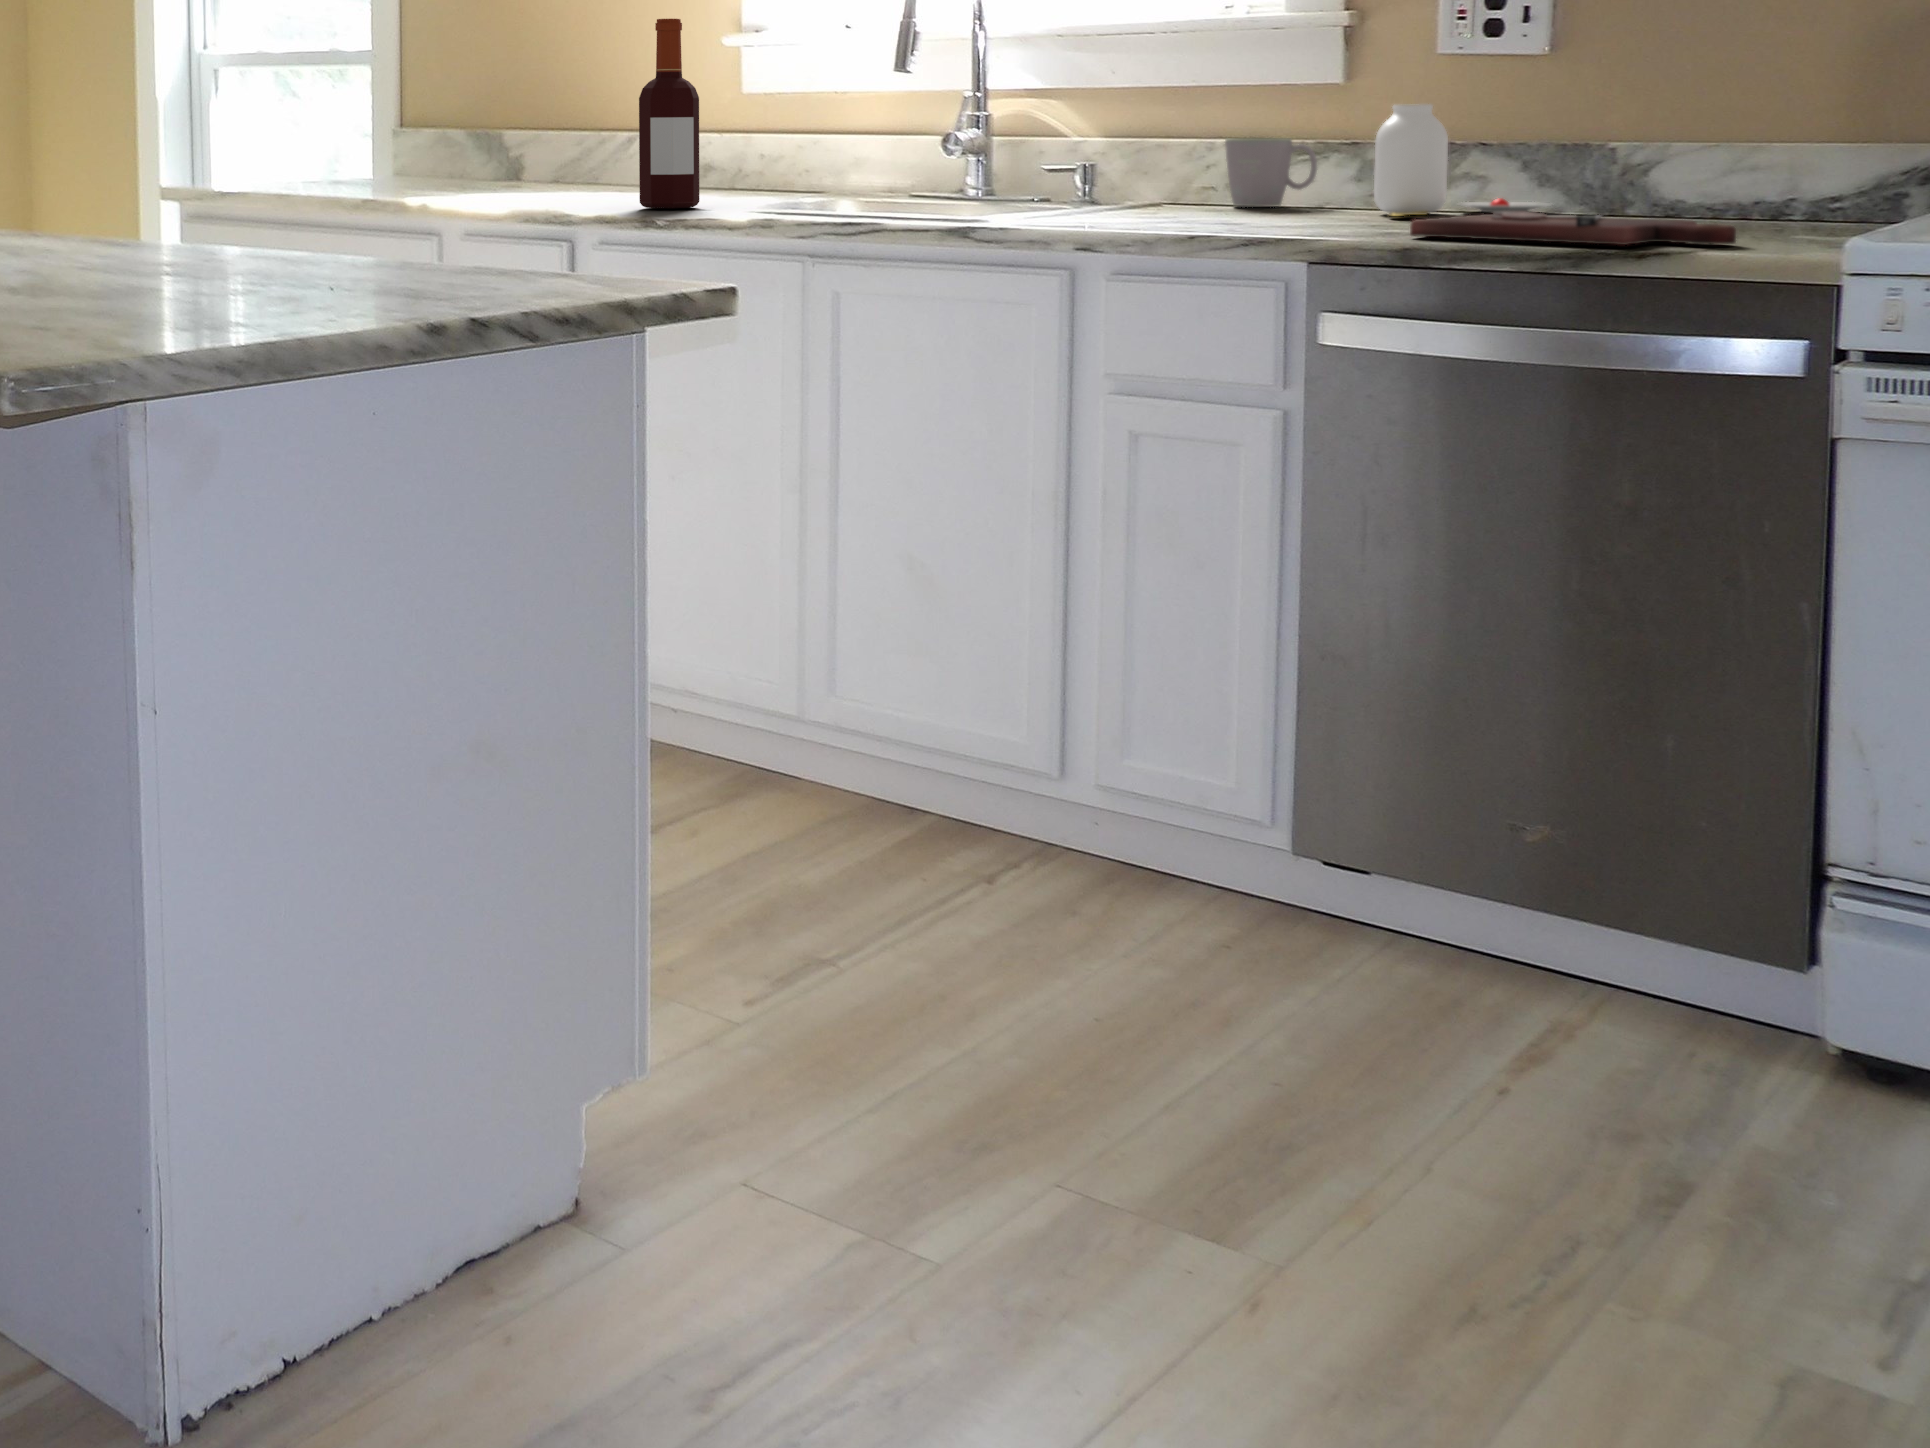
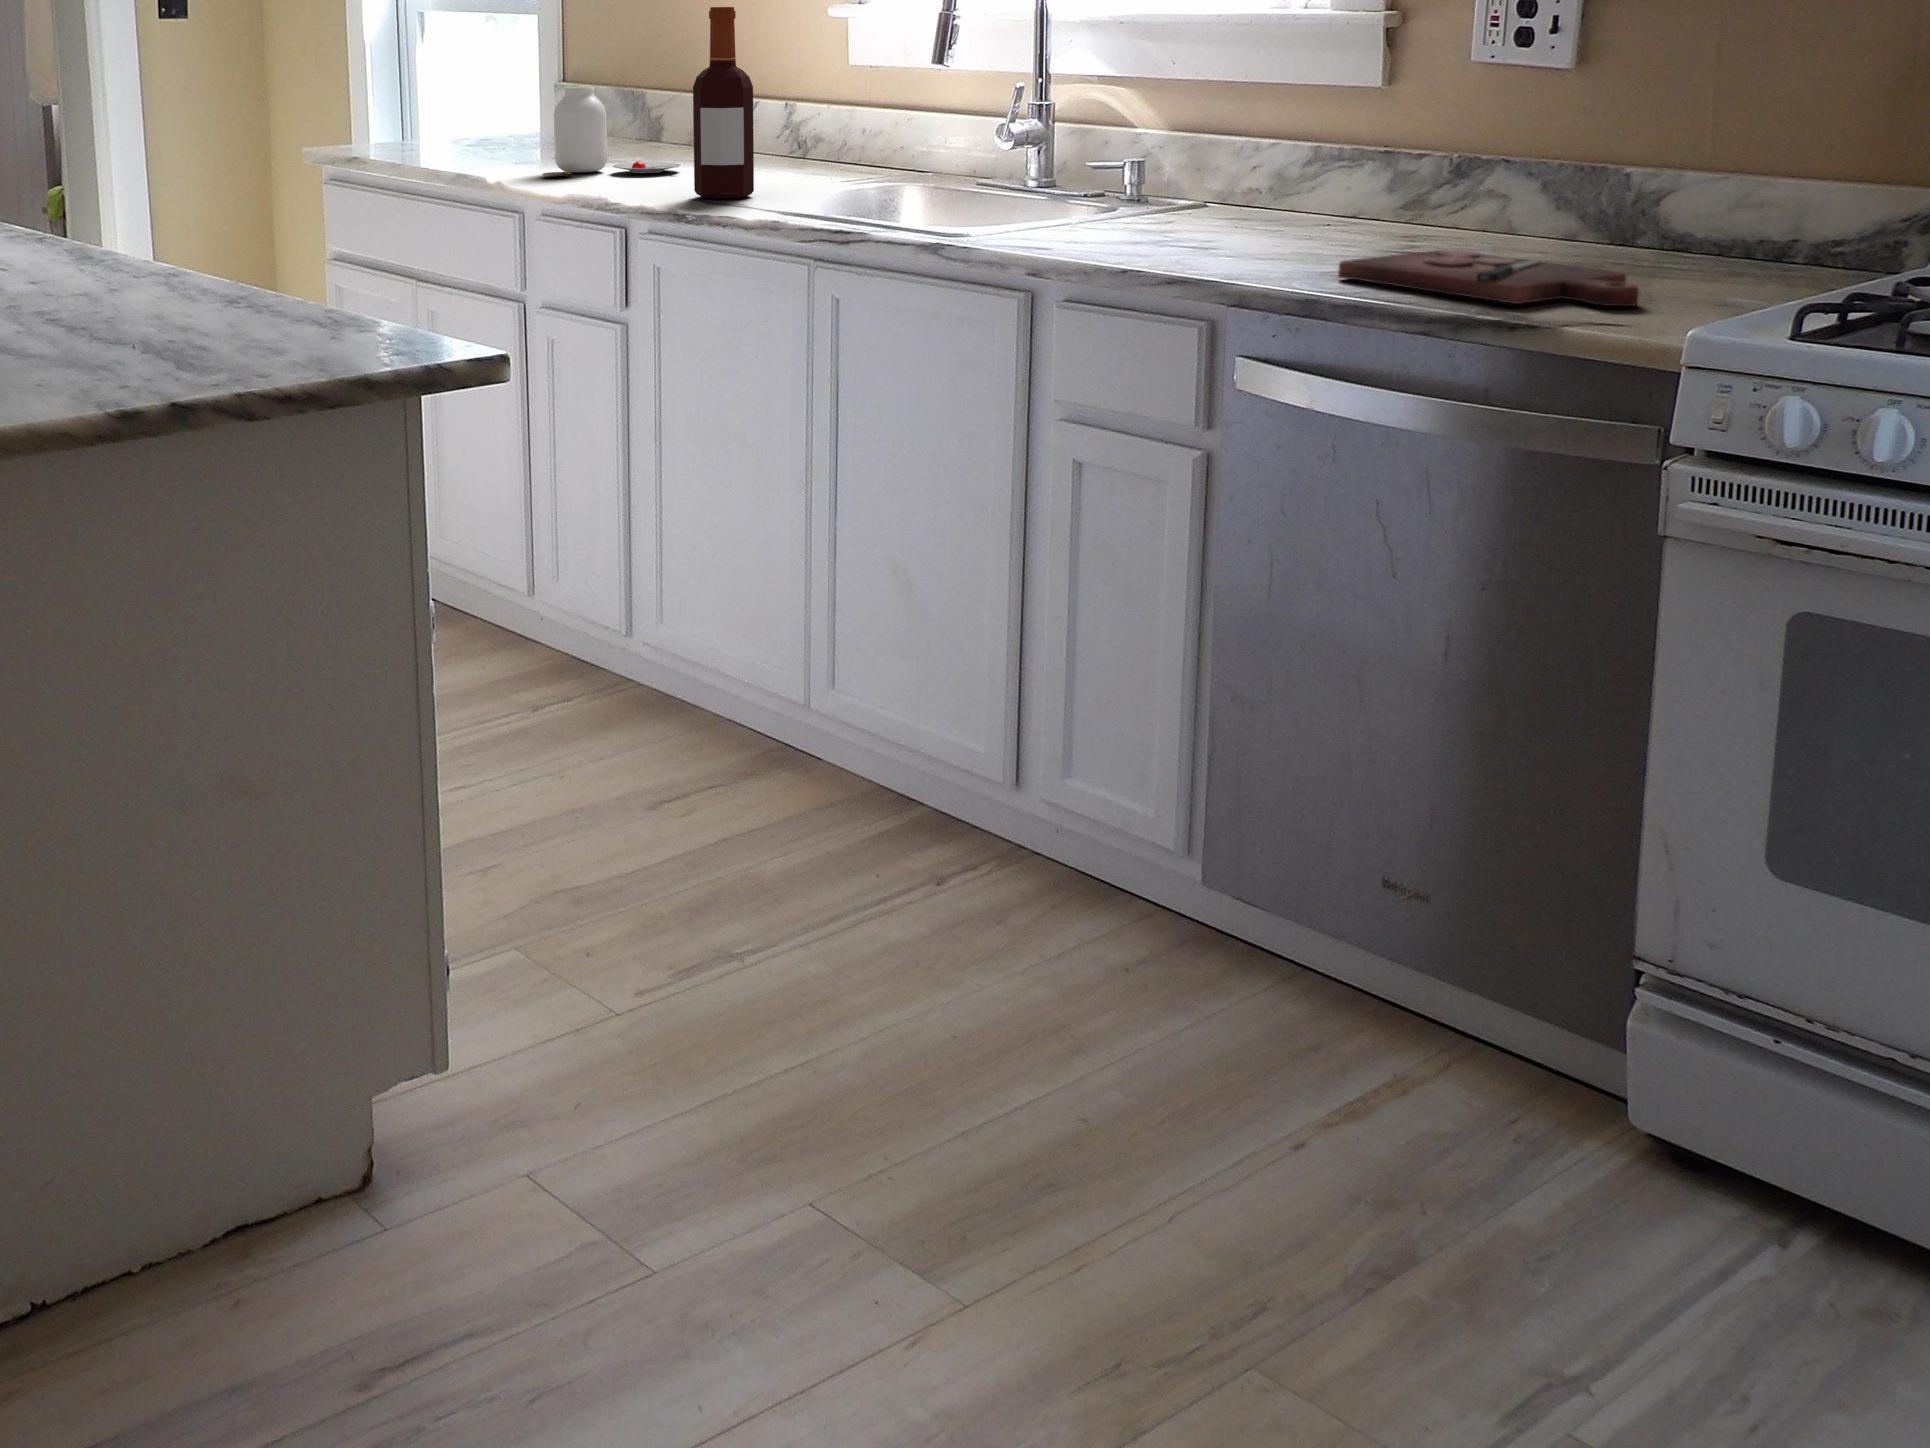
jar: present [1374,104,1551,216] -> present [542,86,681,176]
mug: present [1225,138,1317,207] -> none [1253,142,1343,216]

